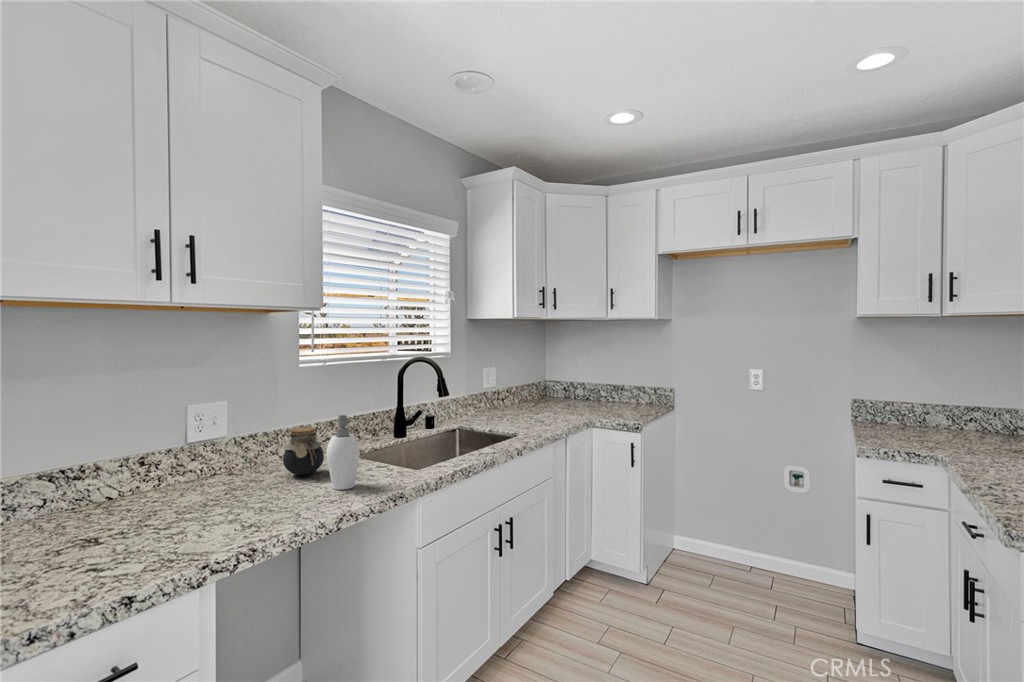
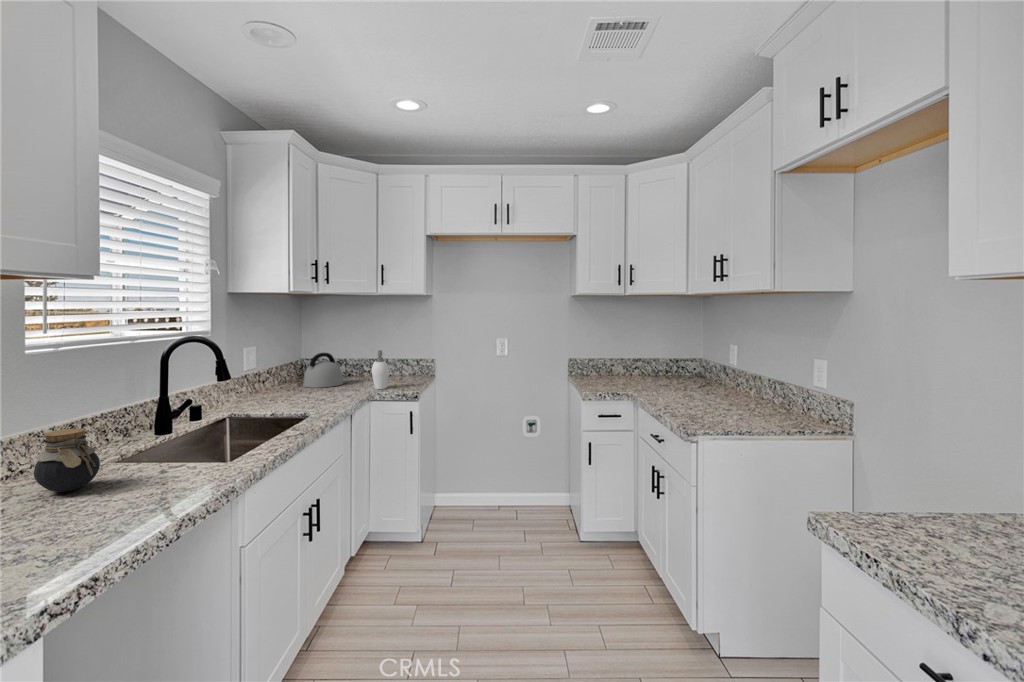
kettle: none [538,375,576,409] -> present [304,353,343,388]
soap dispenser: present [326,415,362,490] -> present [372,350,389,389]

